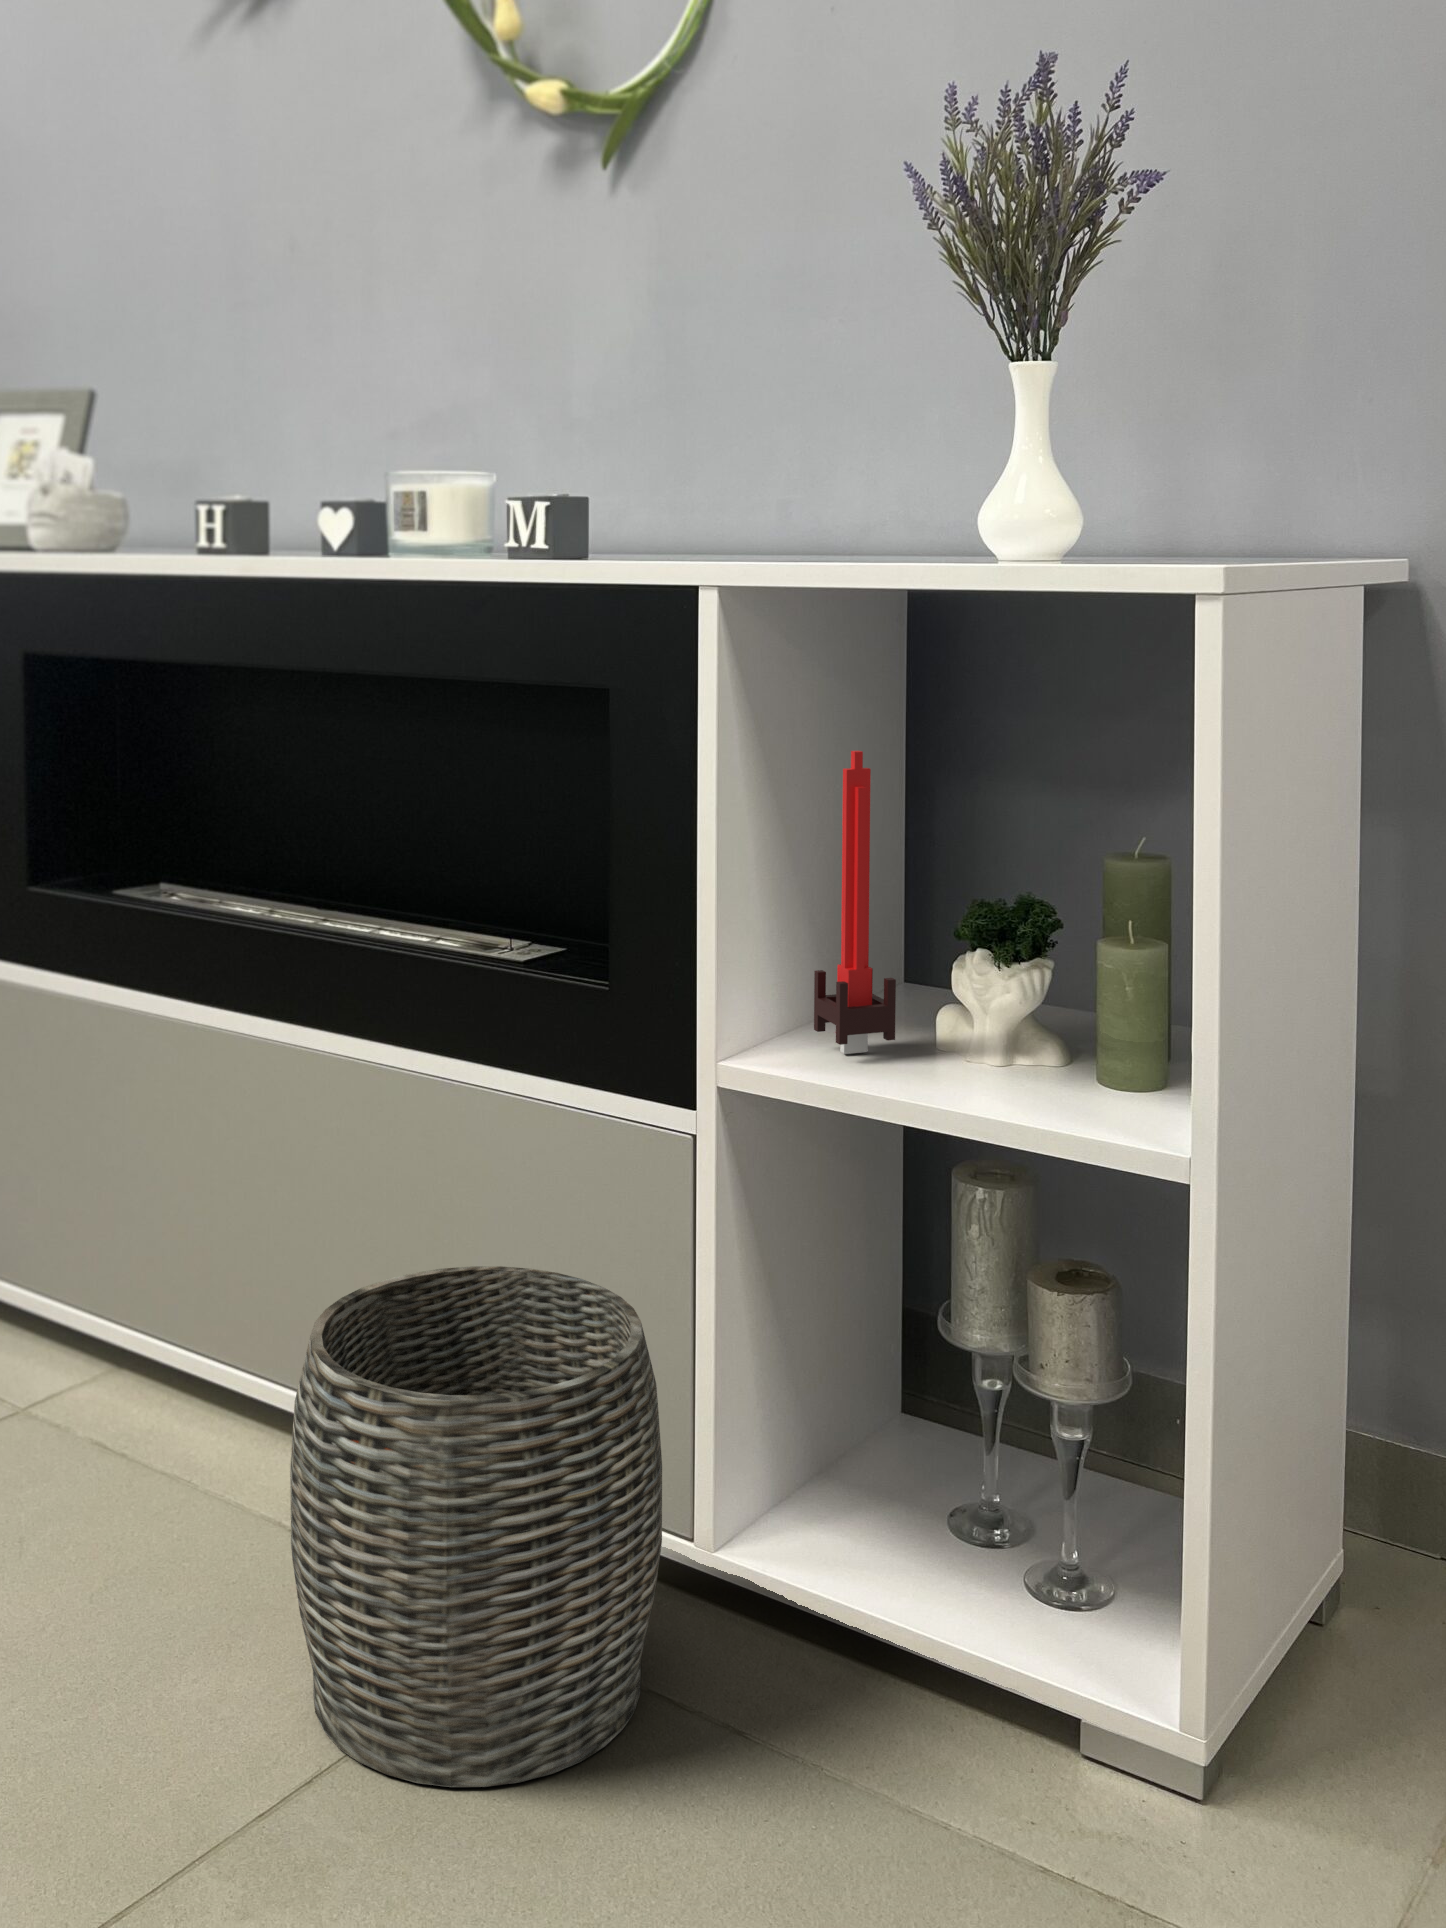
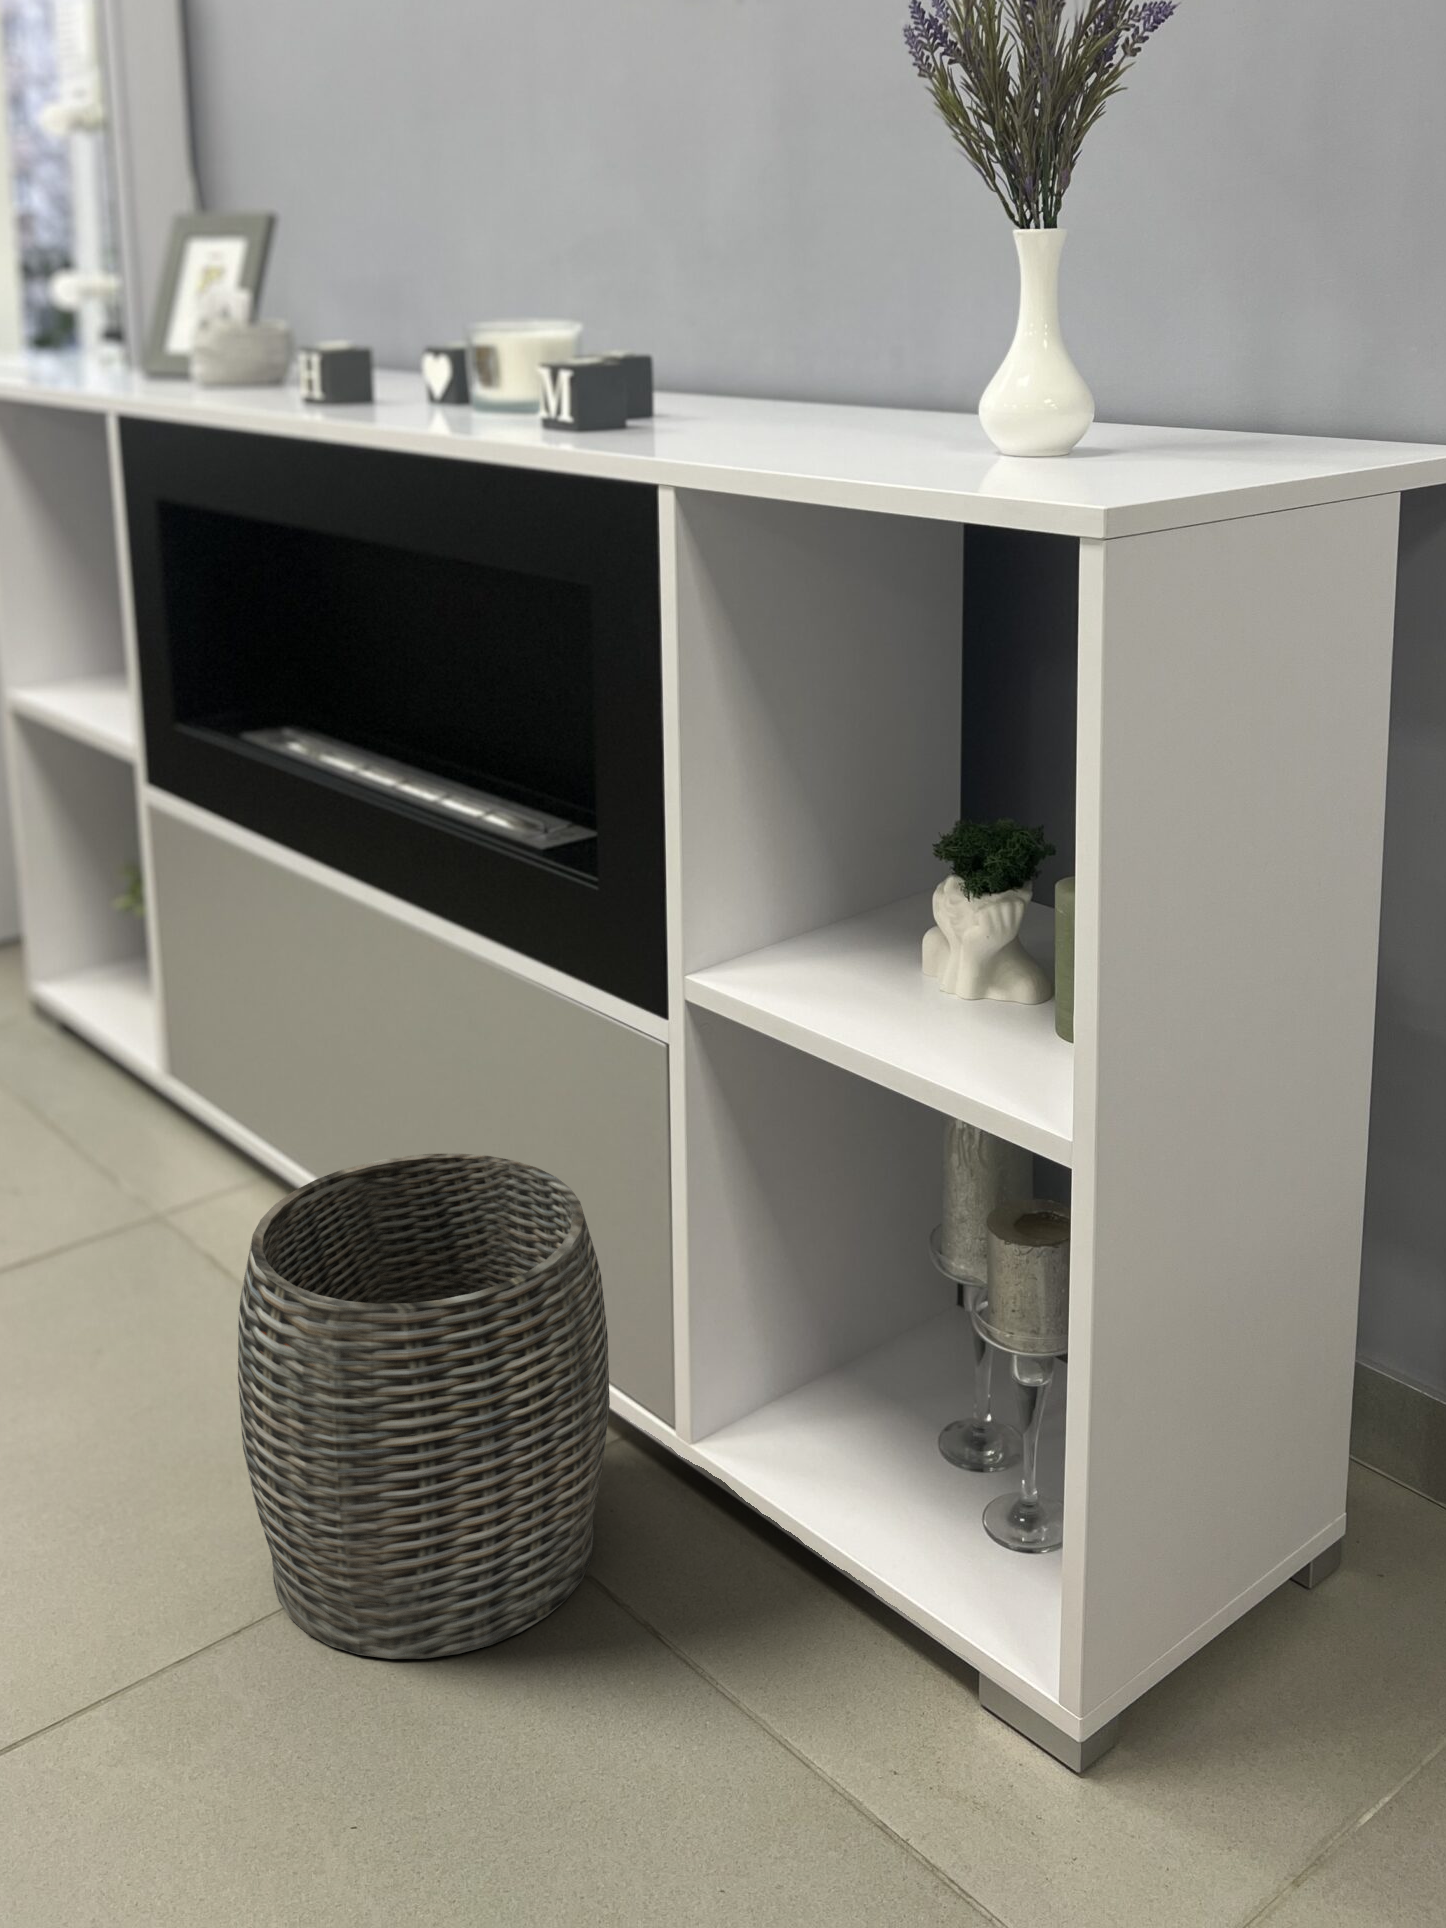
candle: present [814,751,896,1054] -> none [796,658,869,973]

